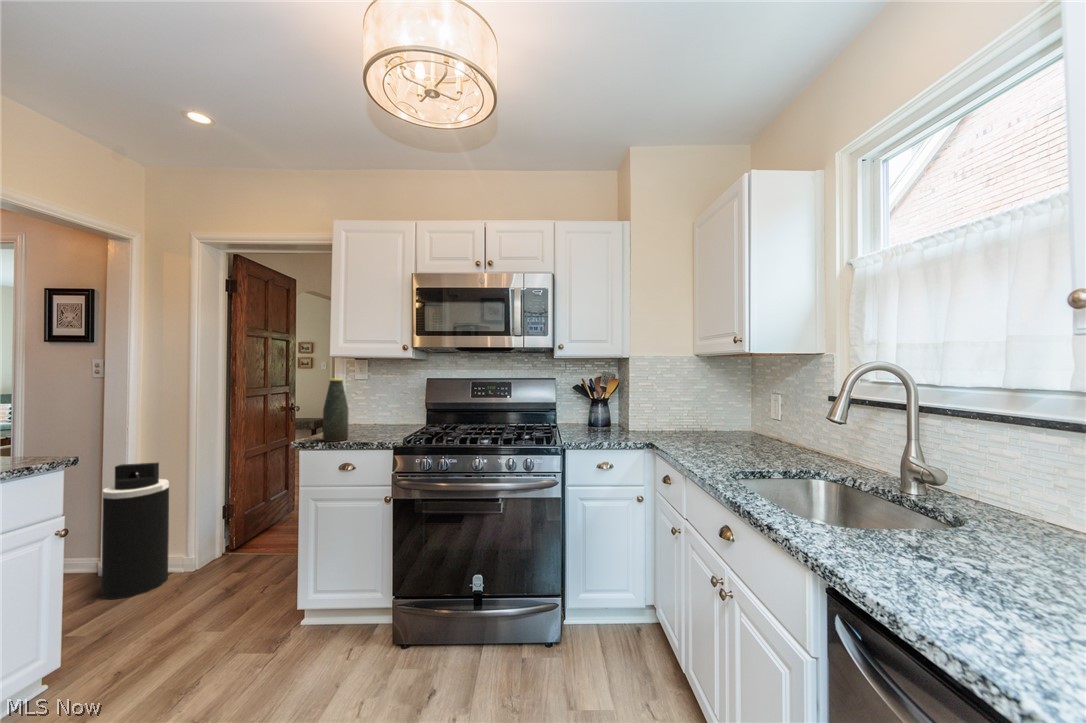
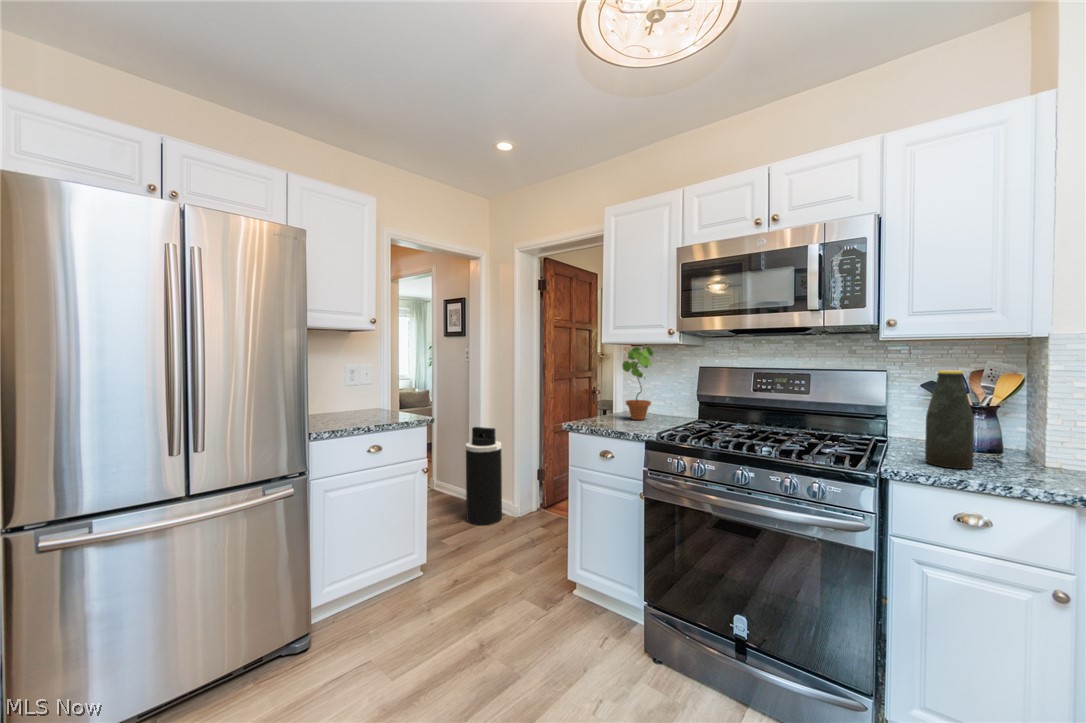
potted plant: none [356,359,386,430] -> present [622,346,653,420]
bottle: present [323,379,349,442] -> present [925,371,974,469]

